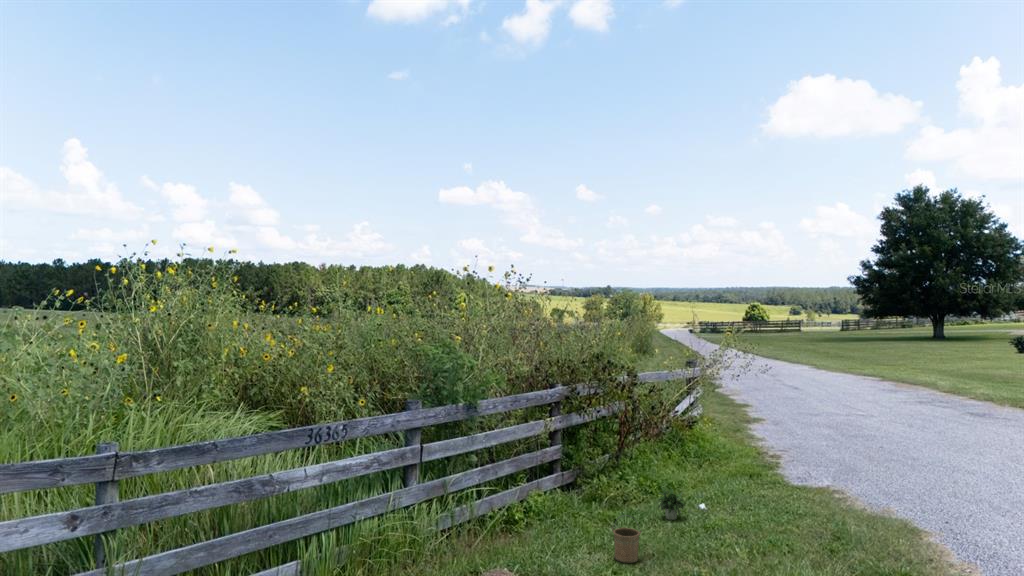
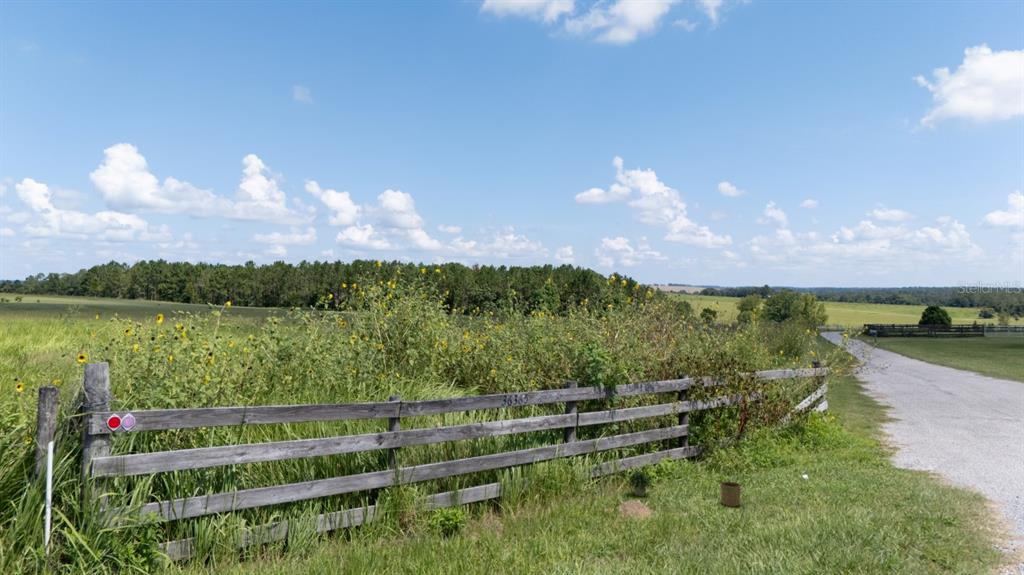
potted plant: present [658,487,685,520] -> present [628,468,651,496]

